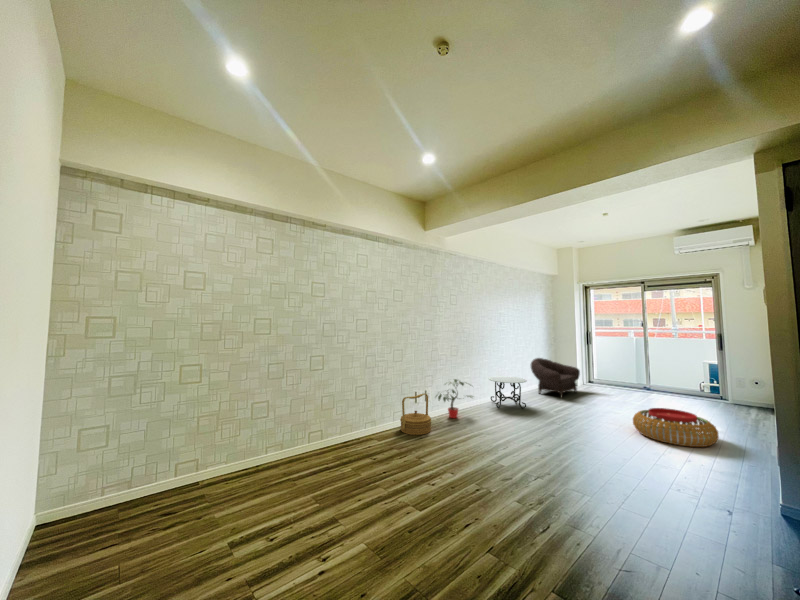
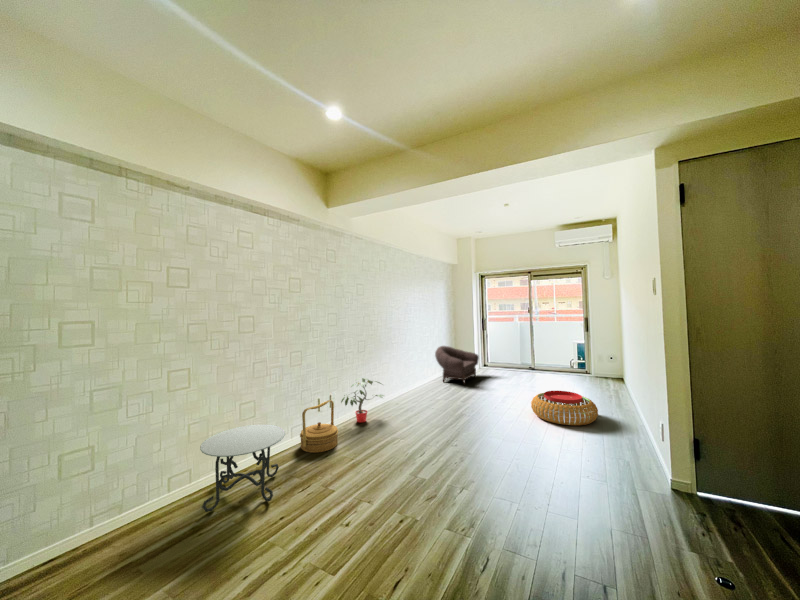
side table: present [488,376,527,408] -> present [200,424,285,512]

